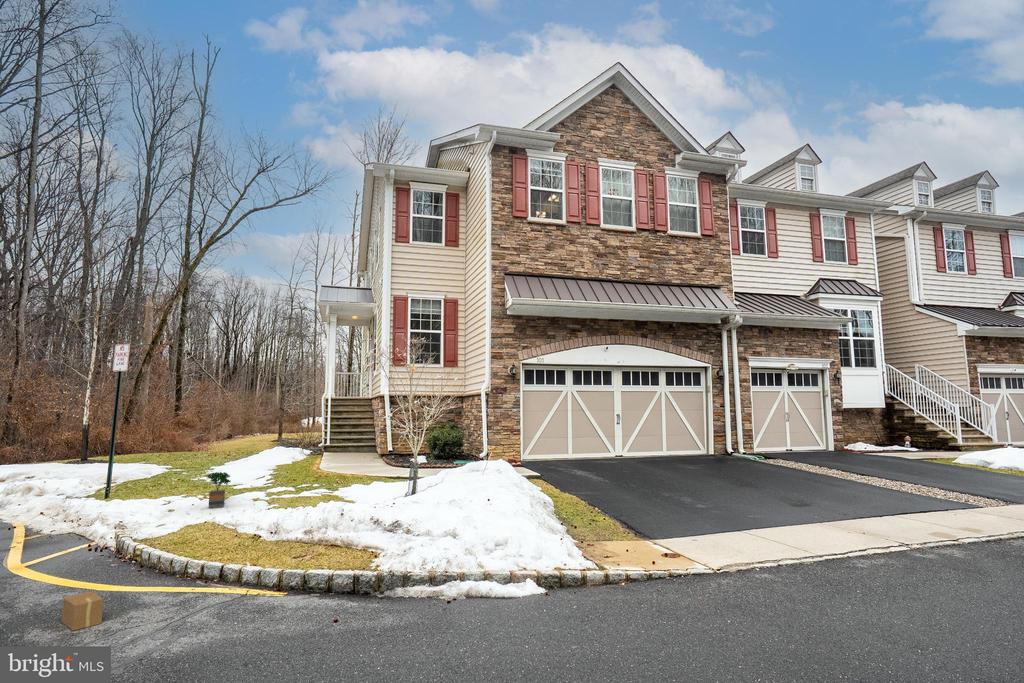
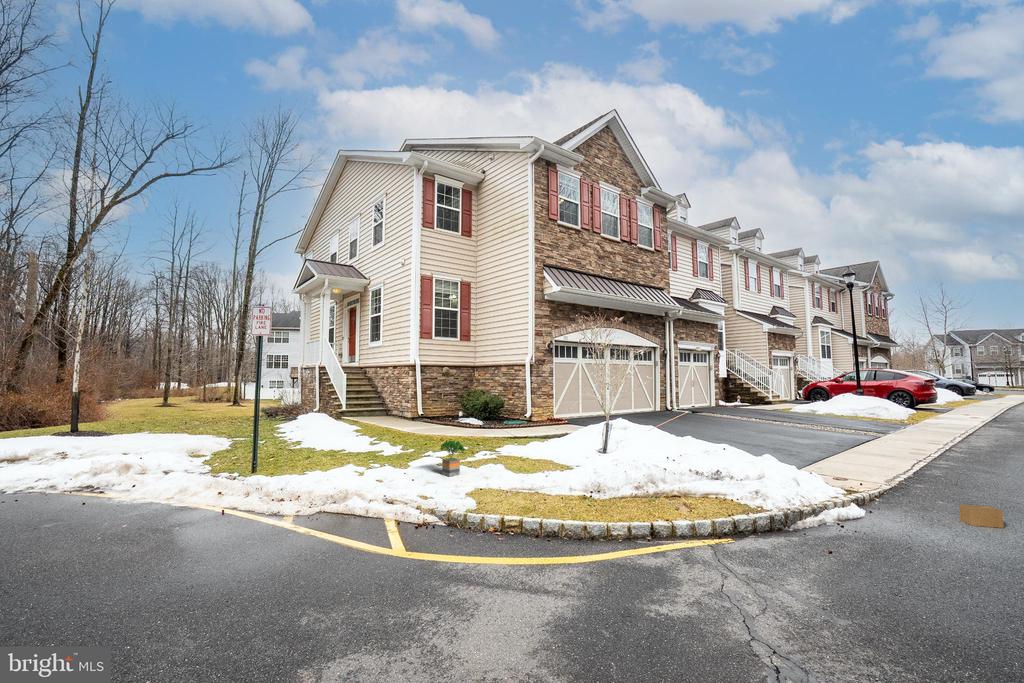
cardboard box: present [61,591,103,631] -> present [959,504,1004,528]

